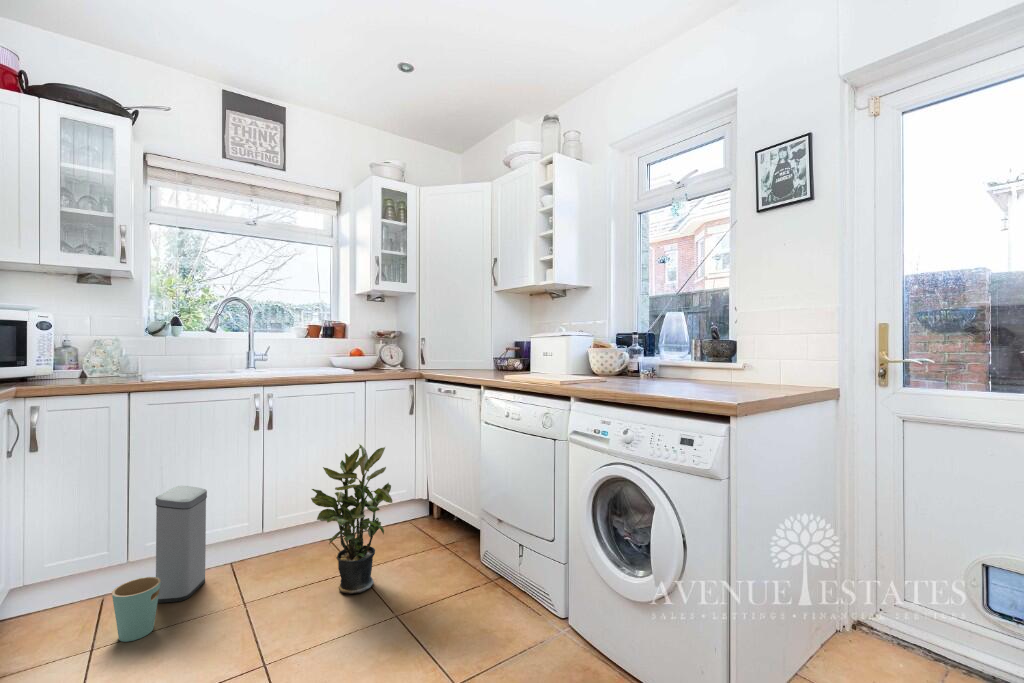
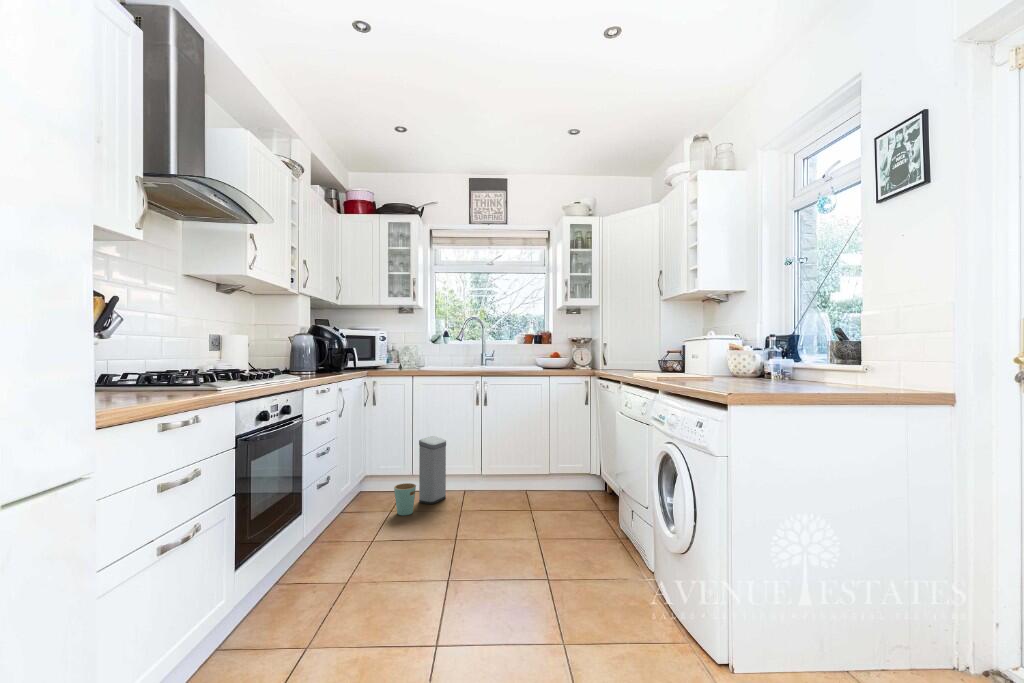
potted plant: present [311,444,392,594] -> none [492,420,546,525]

